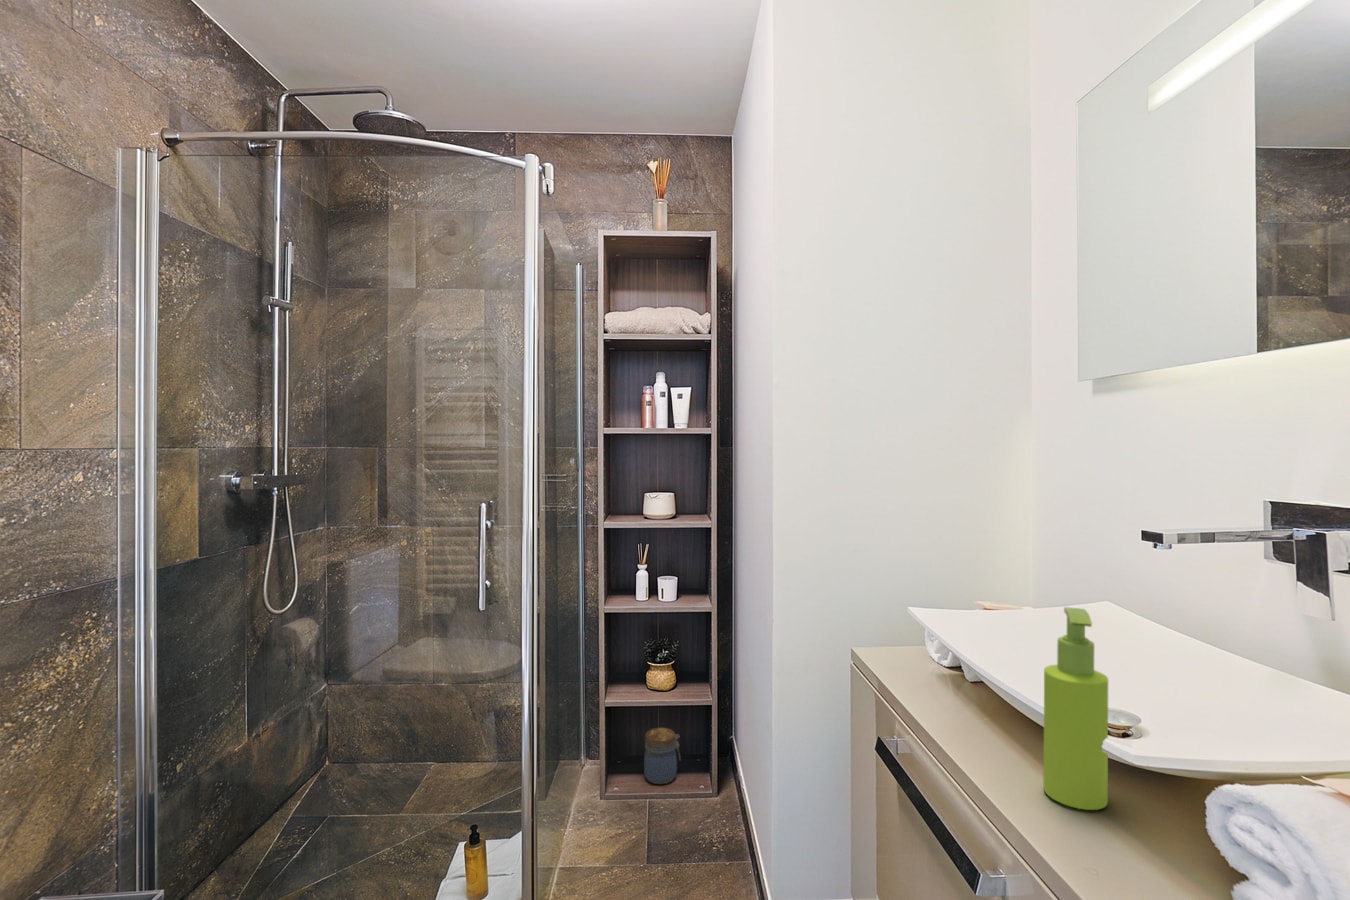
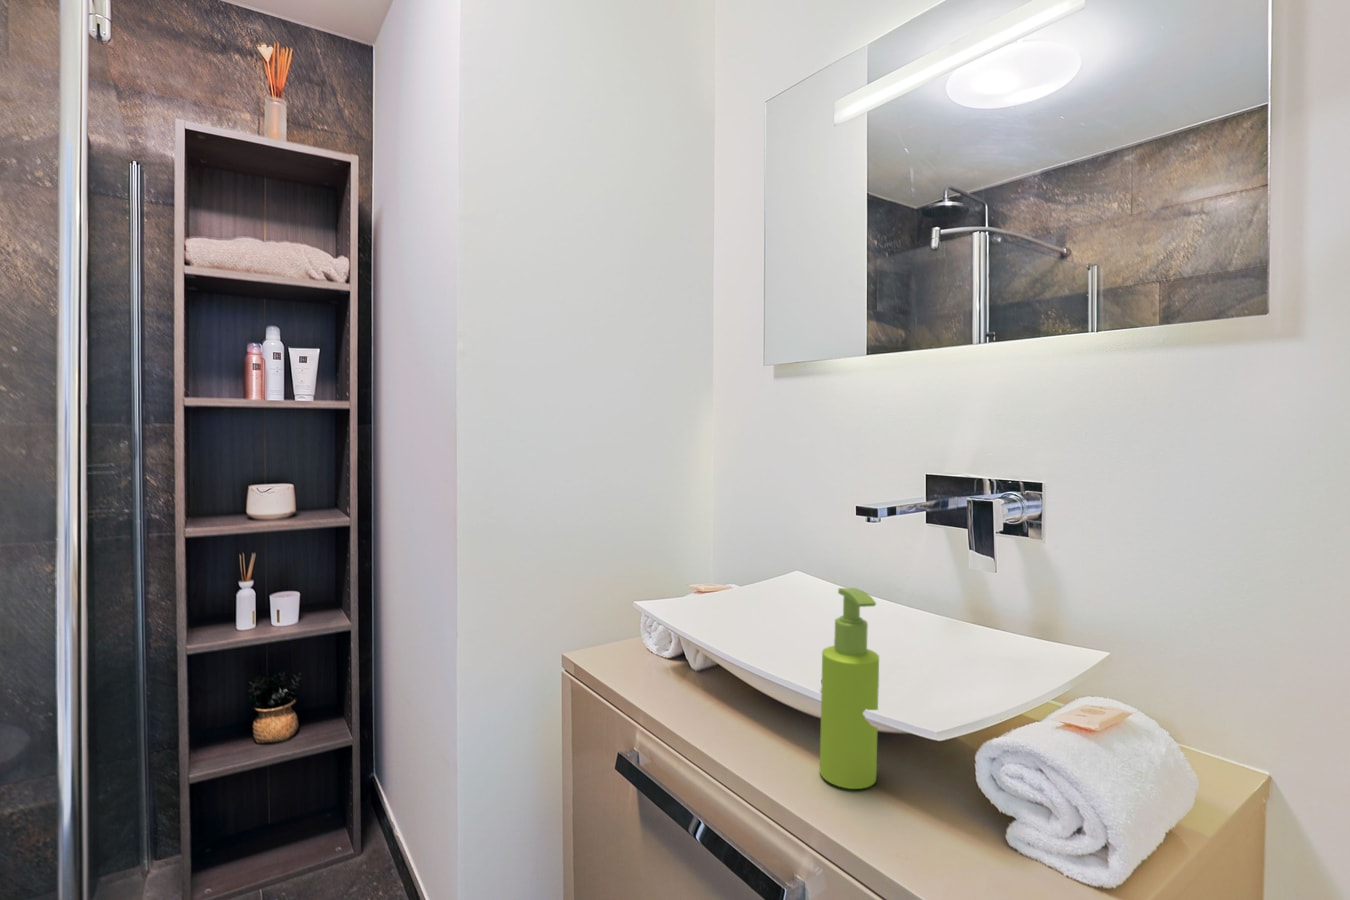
jar: present [644,728,680,784] -> none [251,788,305,864]

